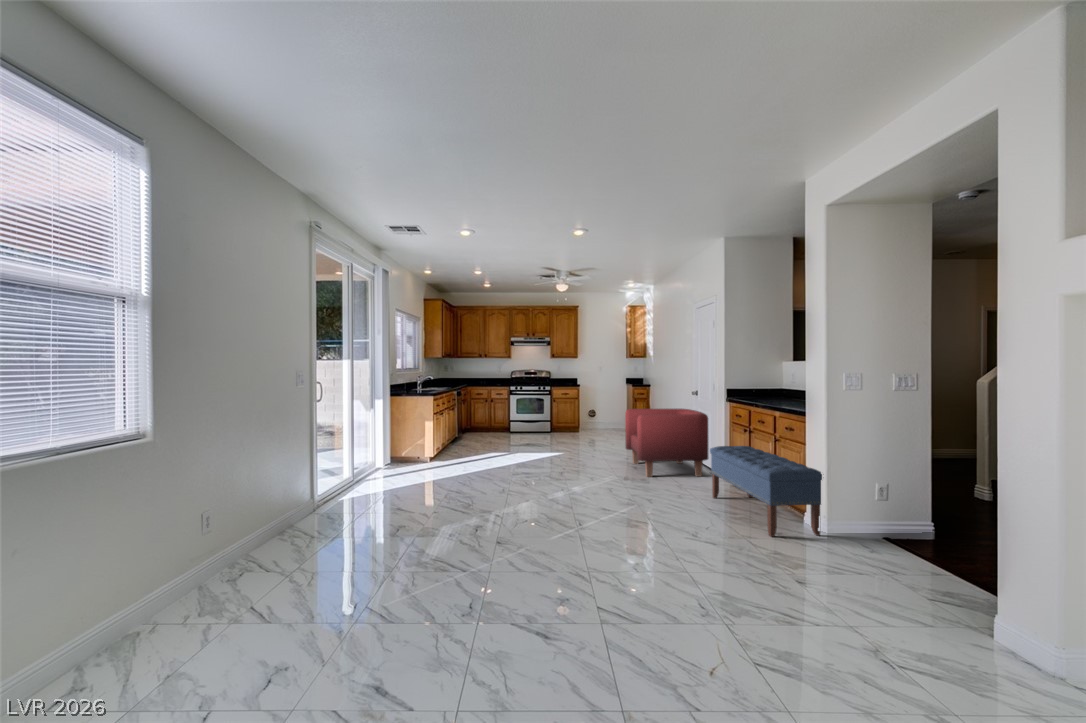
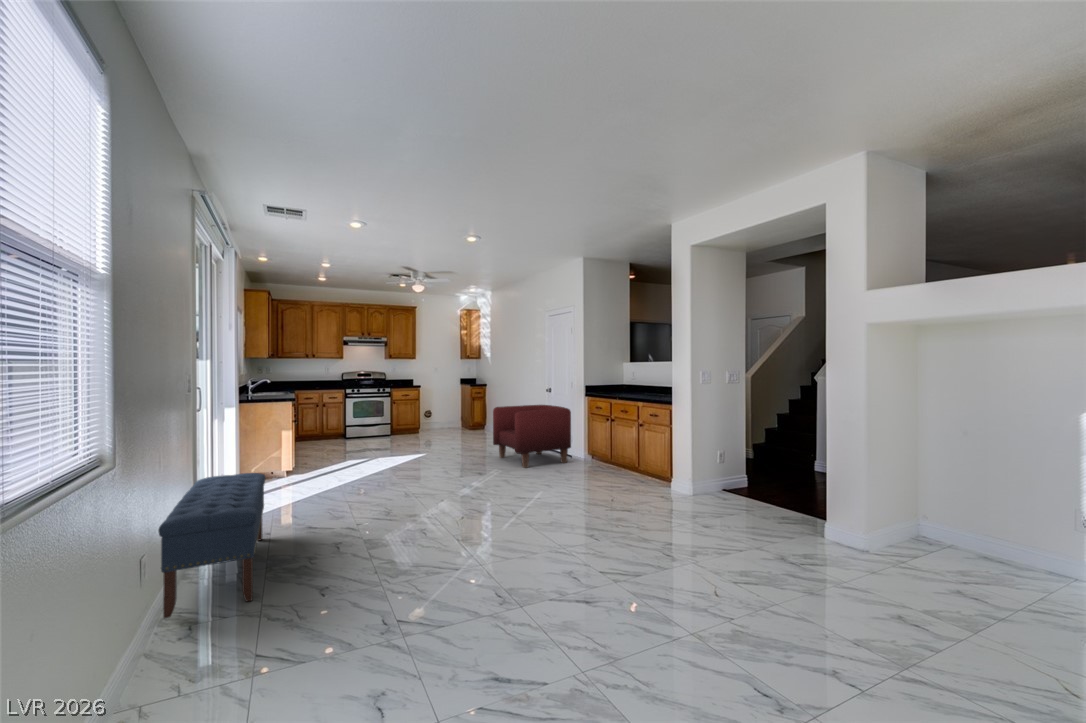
bench: present [710,446,822,537] -> present [158,473,265,618]

